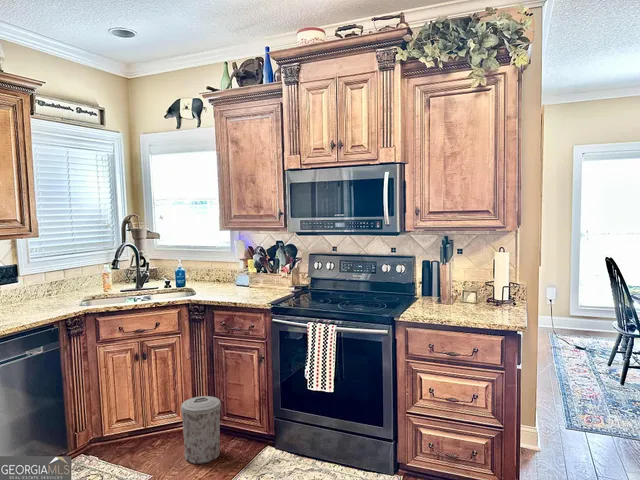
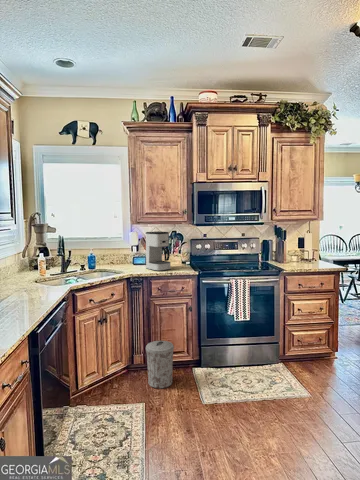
coffee maker: none [226,242,257,299] -> present [146,231,171,271]

